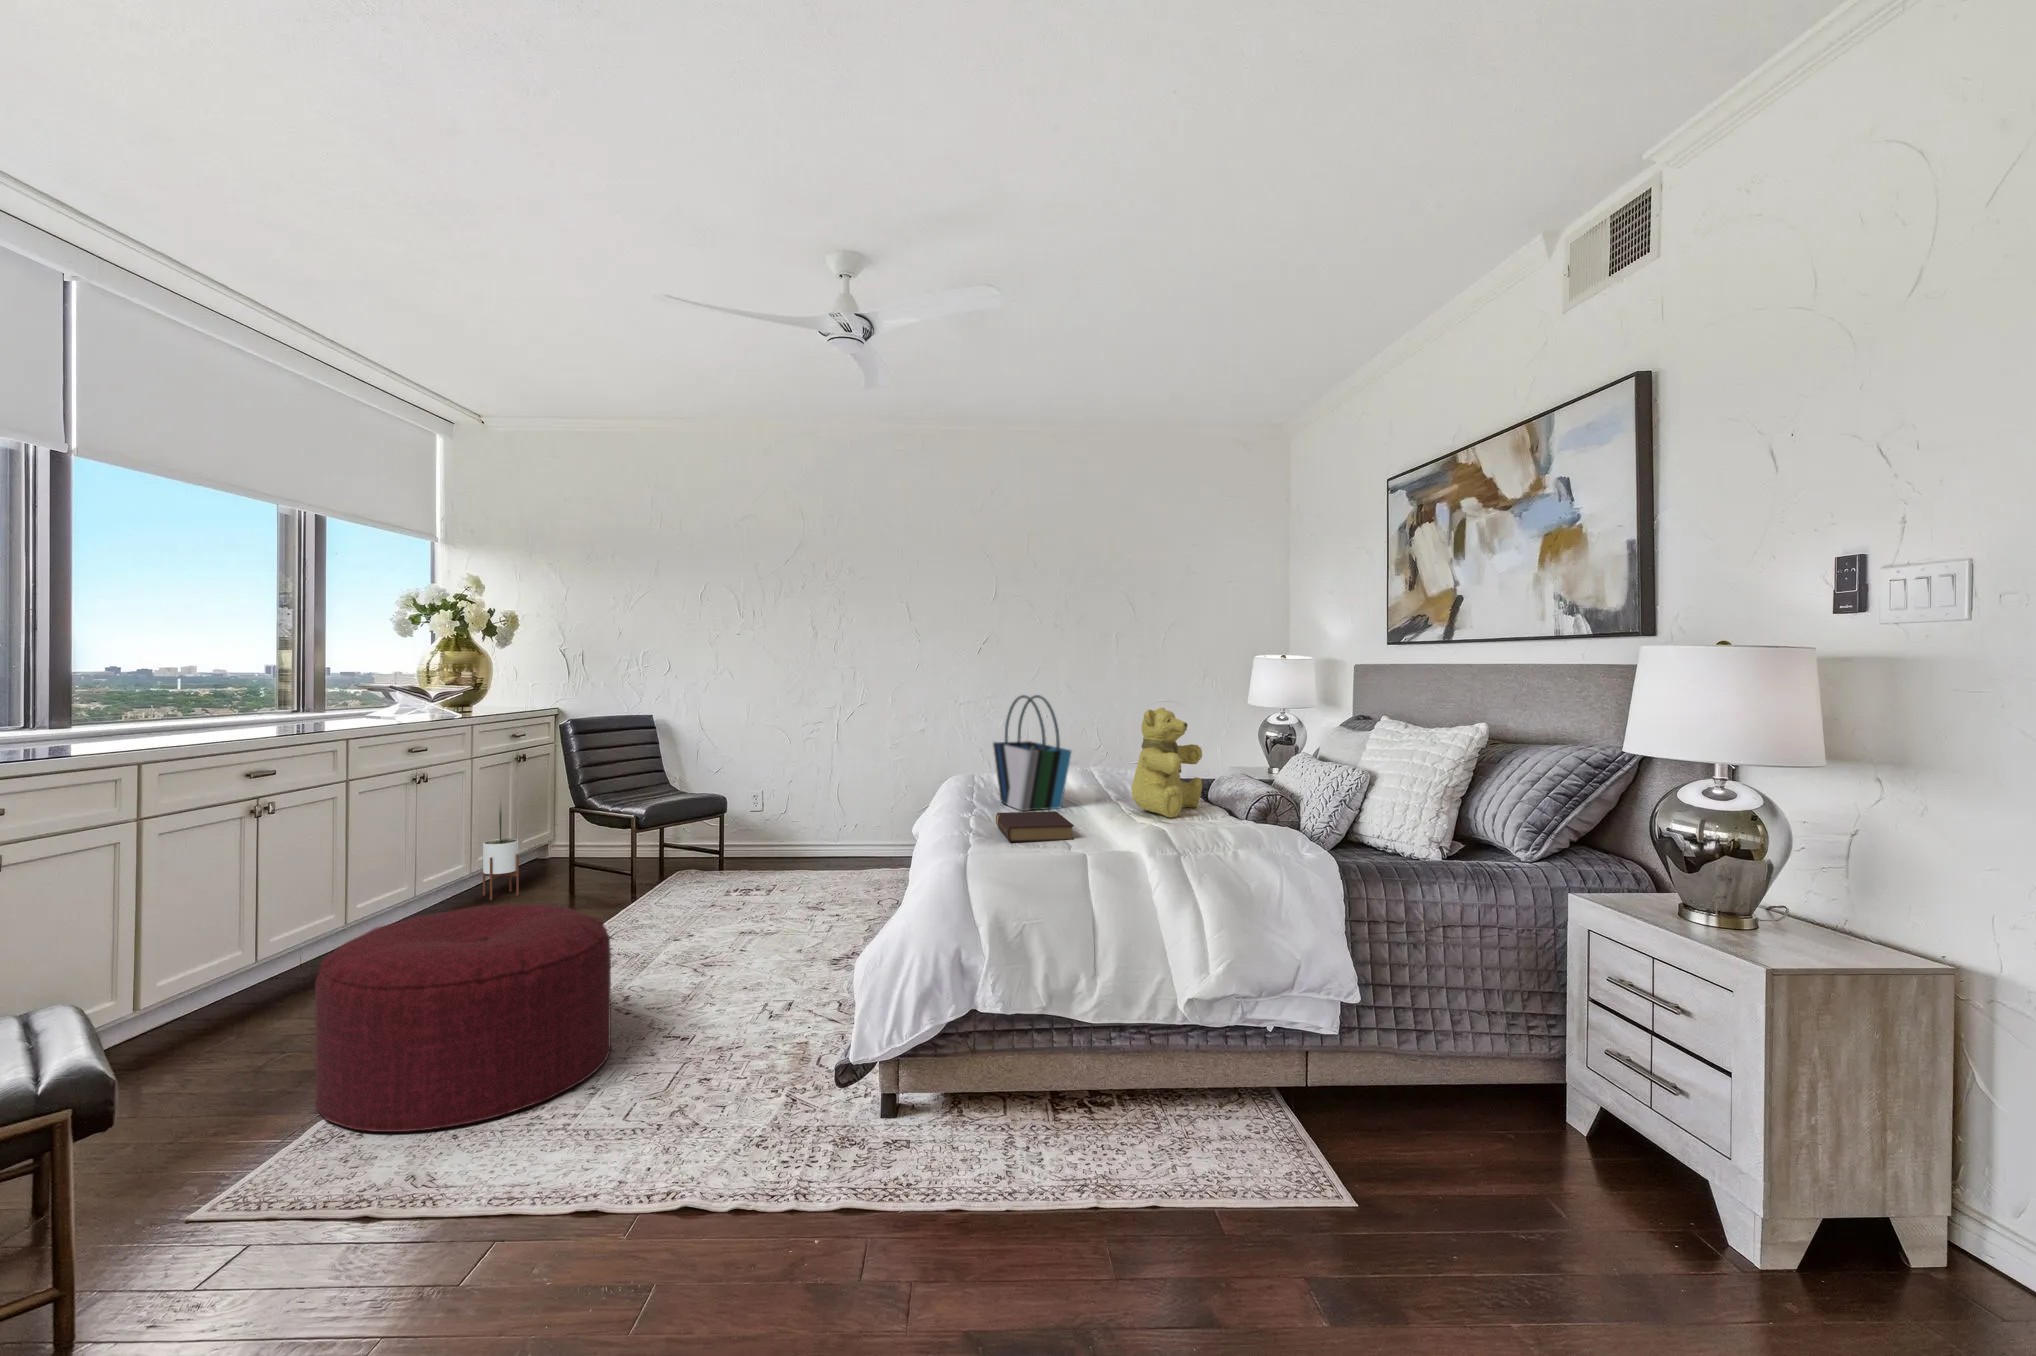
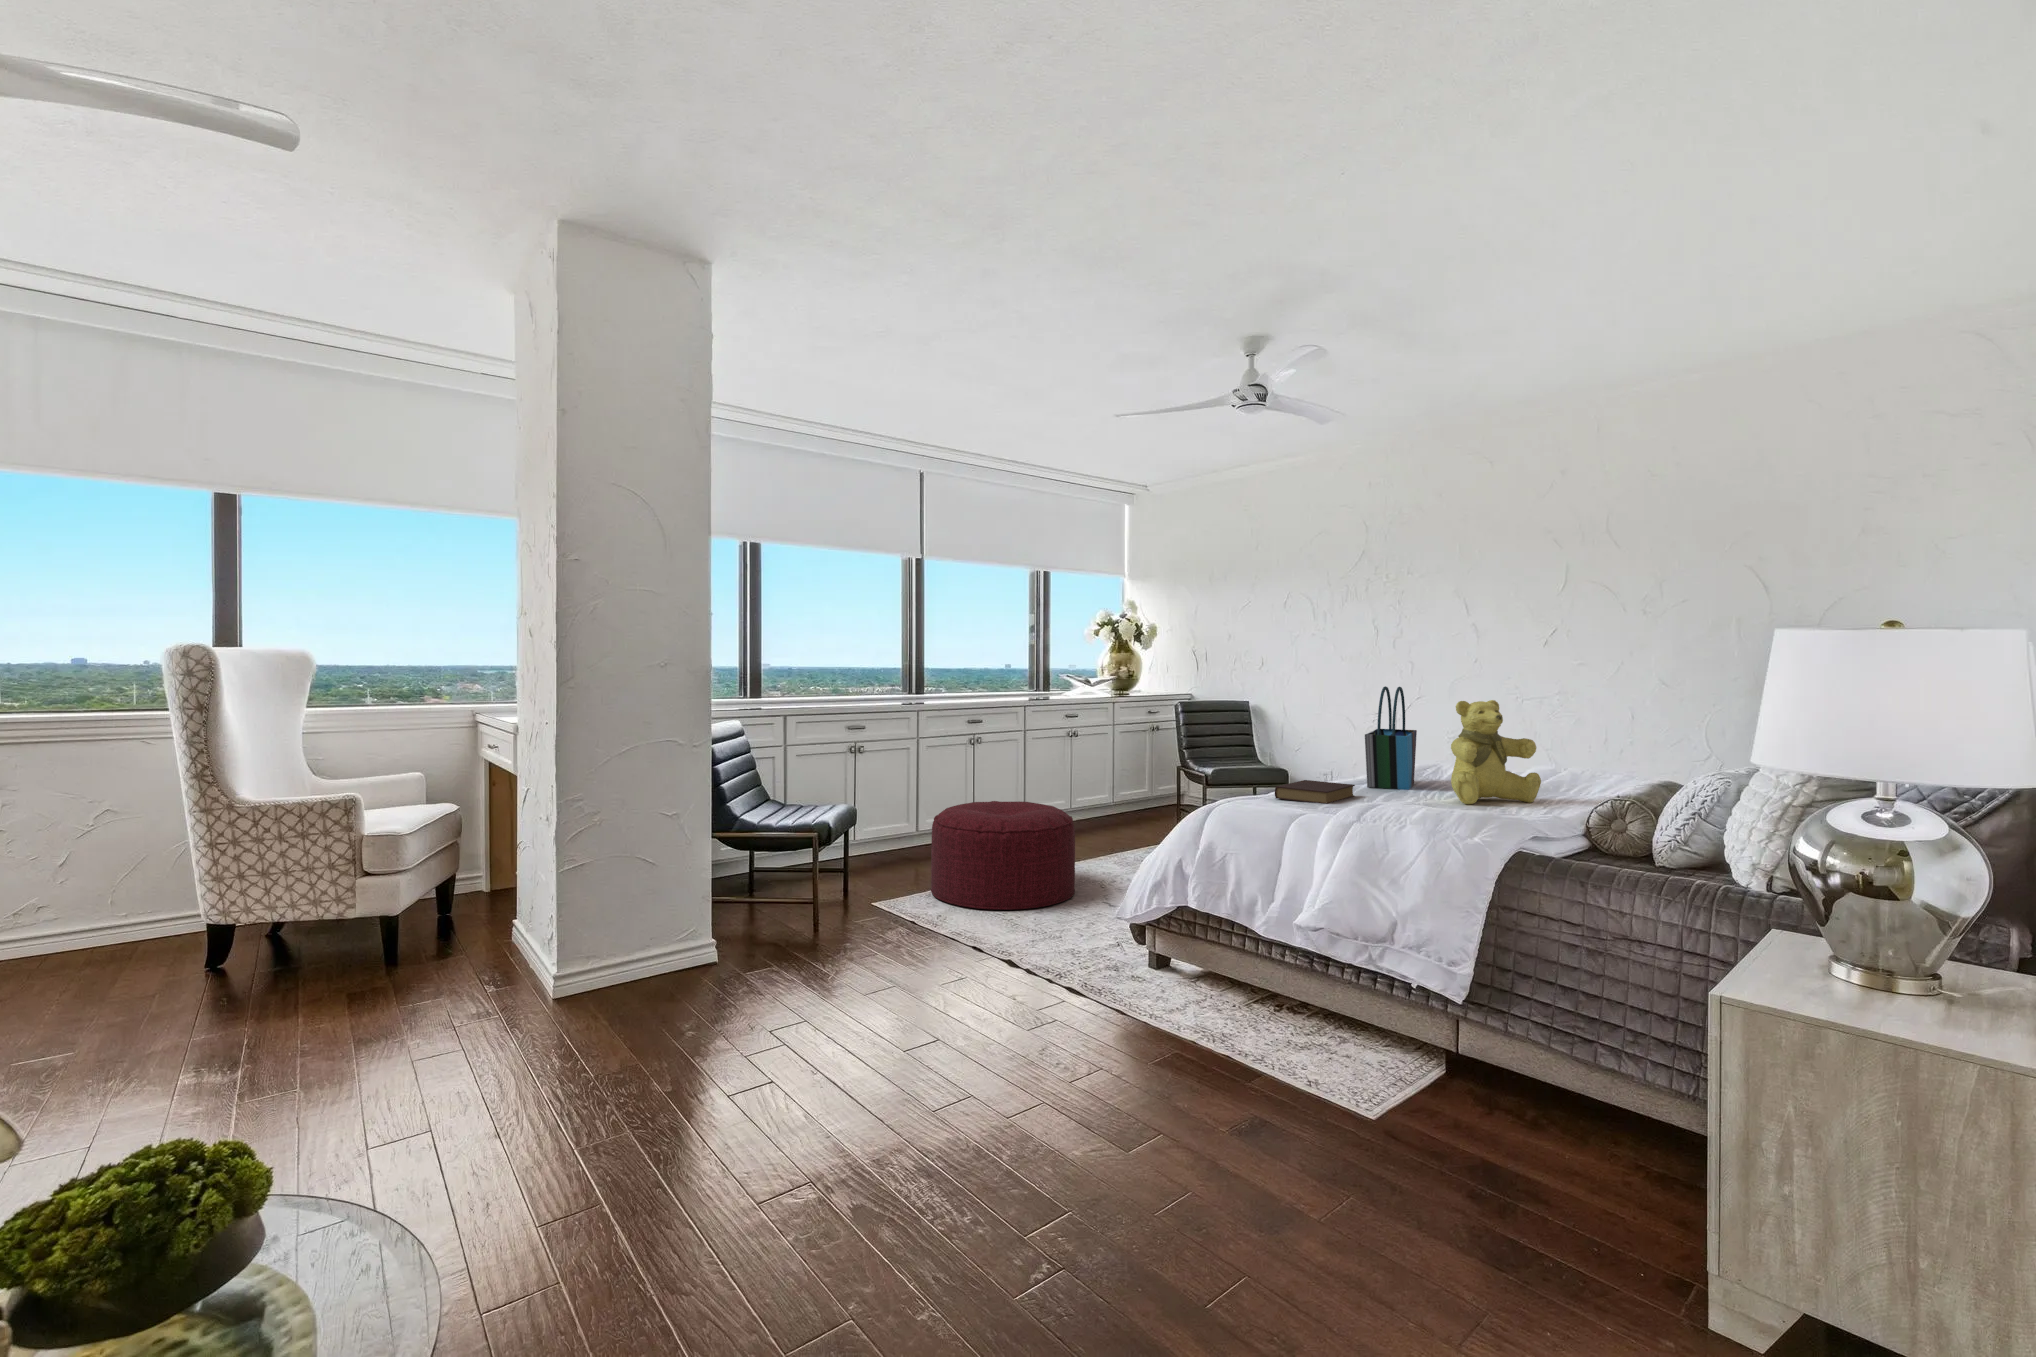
potted plant: present [483,803,519,900] -> none [1117,748,1138,821]

